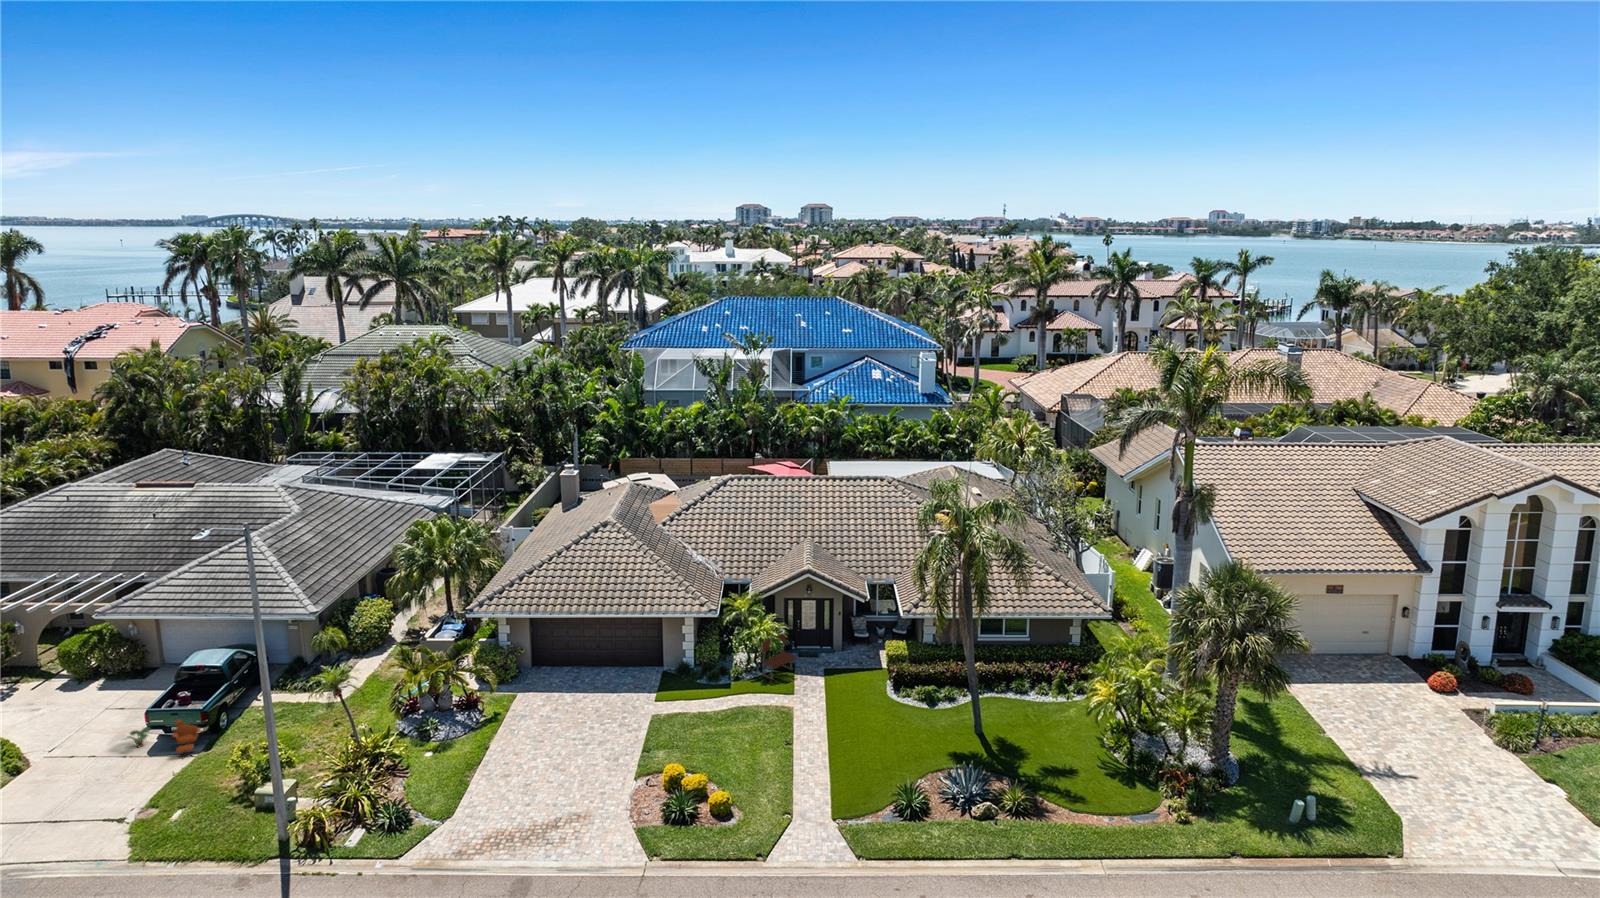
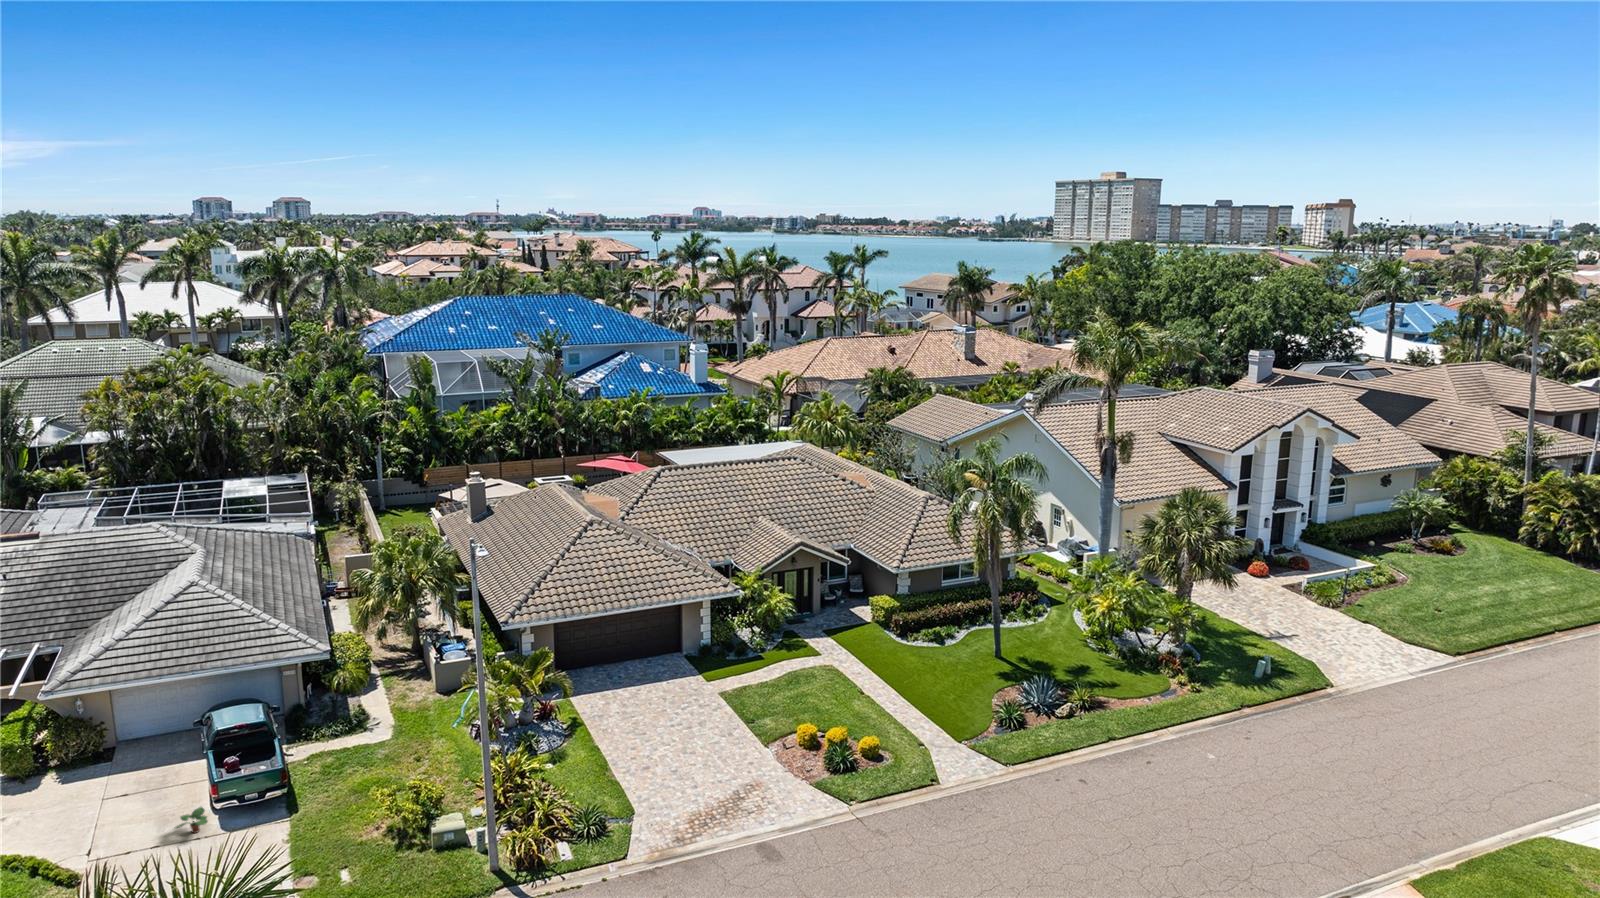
bench: present [762,634,796,679] -> none [785,603,811,646]
lounge chair: present [172,720,201,757] -> none [243,784,280,832]

